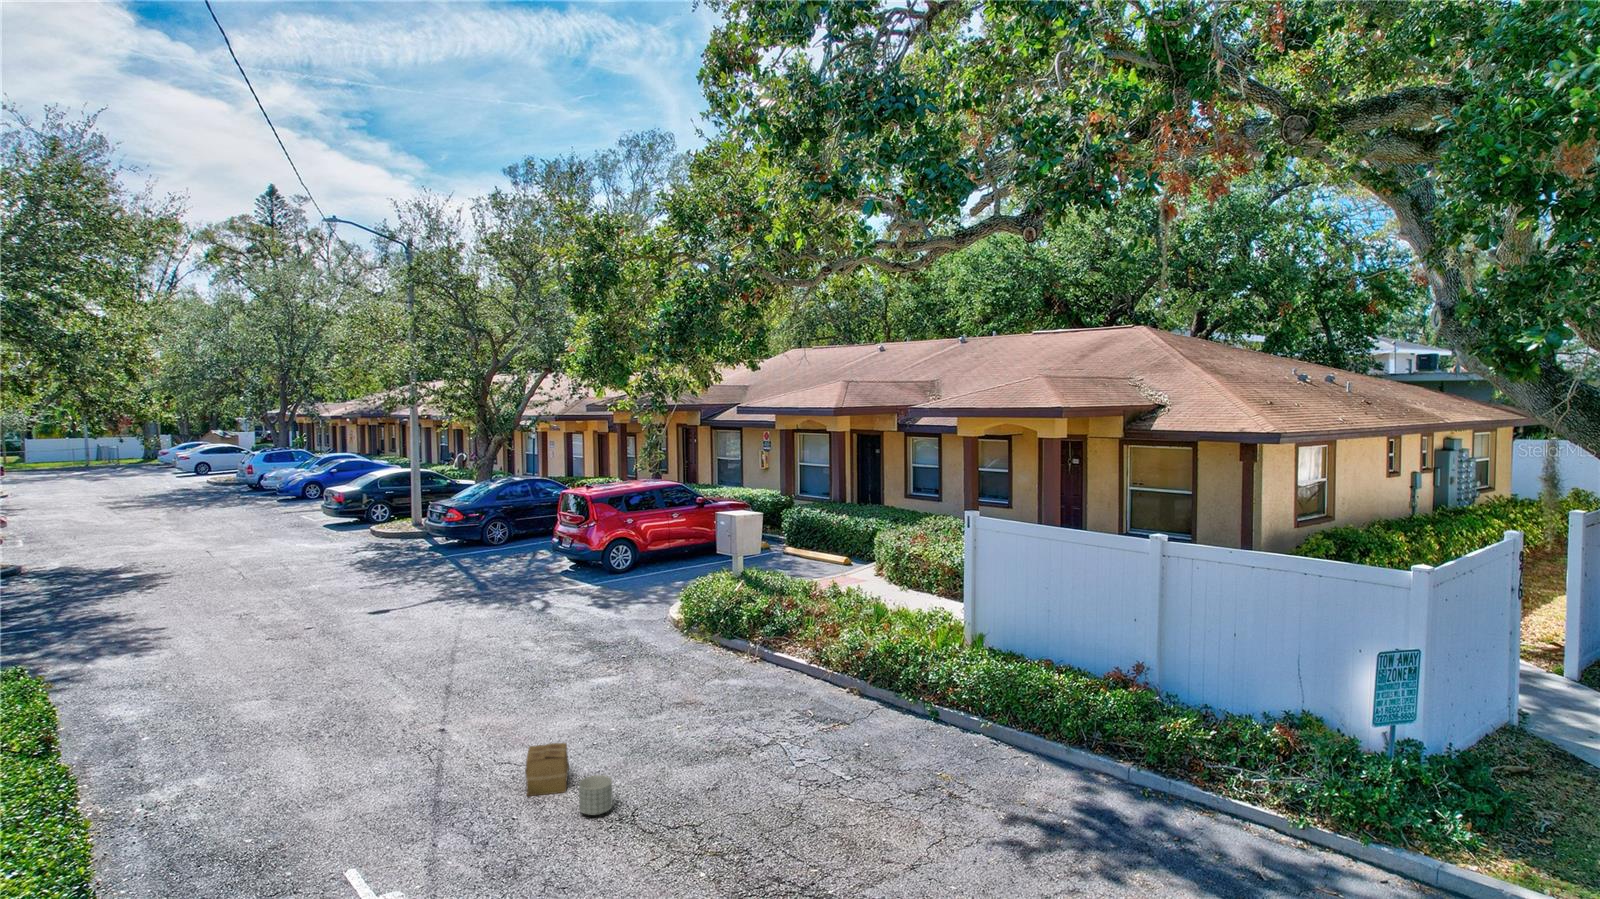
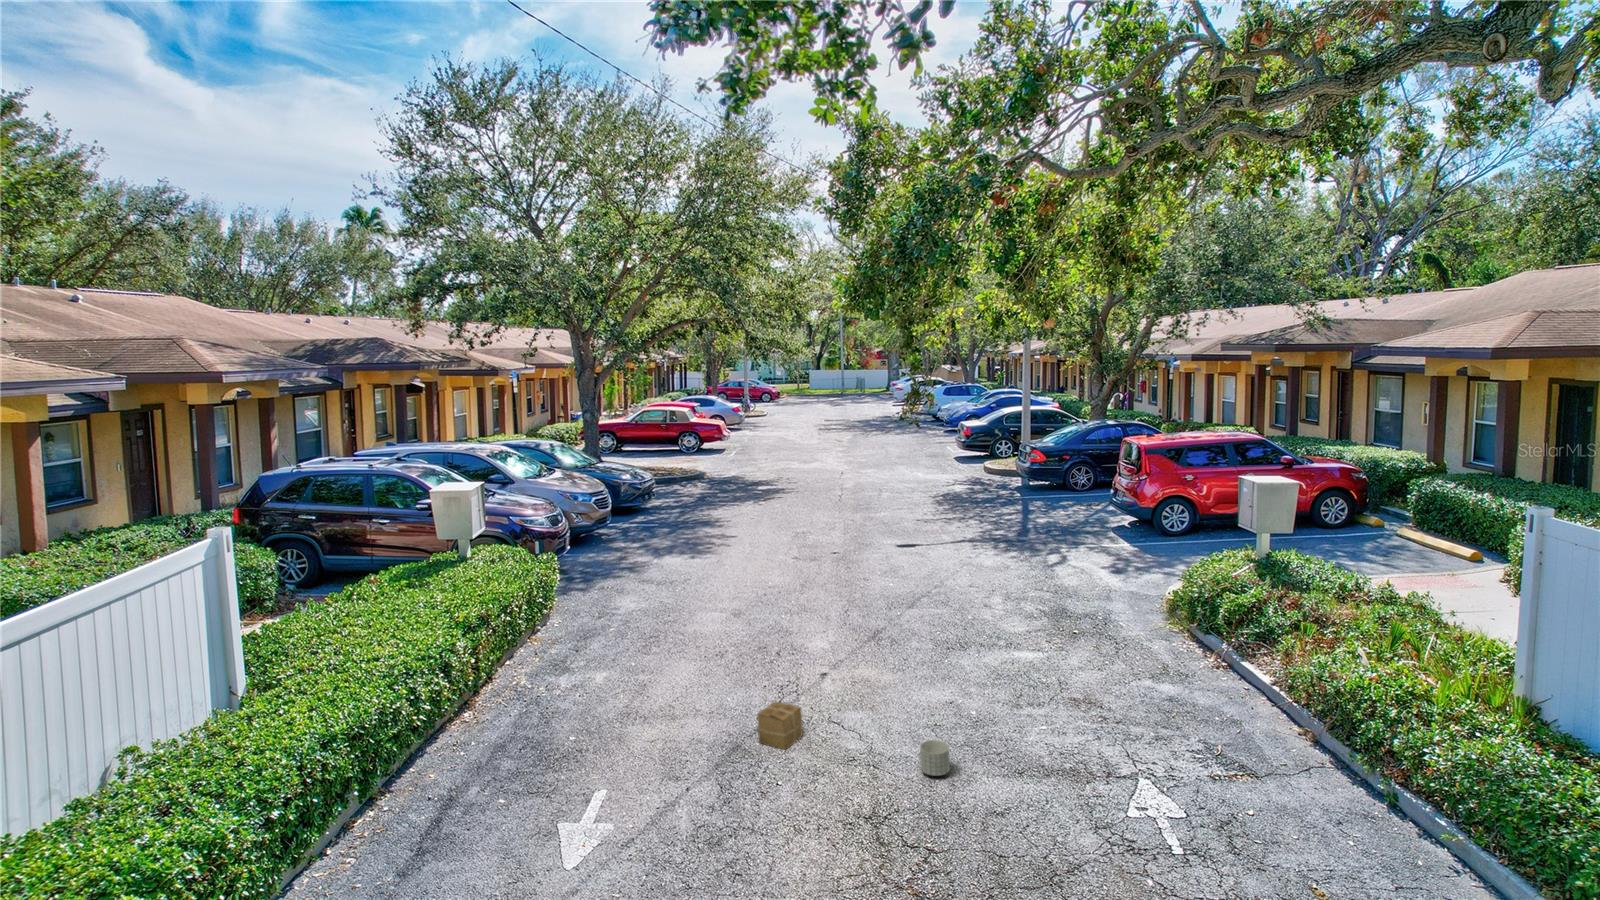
cardboard box: present [525,743,569,796] -> present [757,701,803,750]

